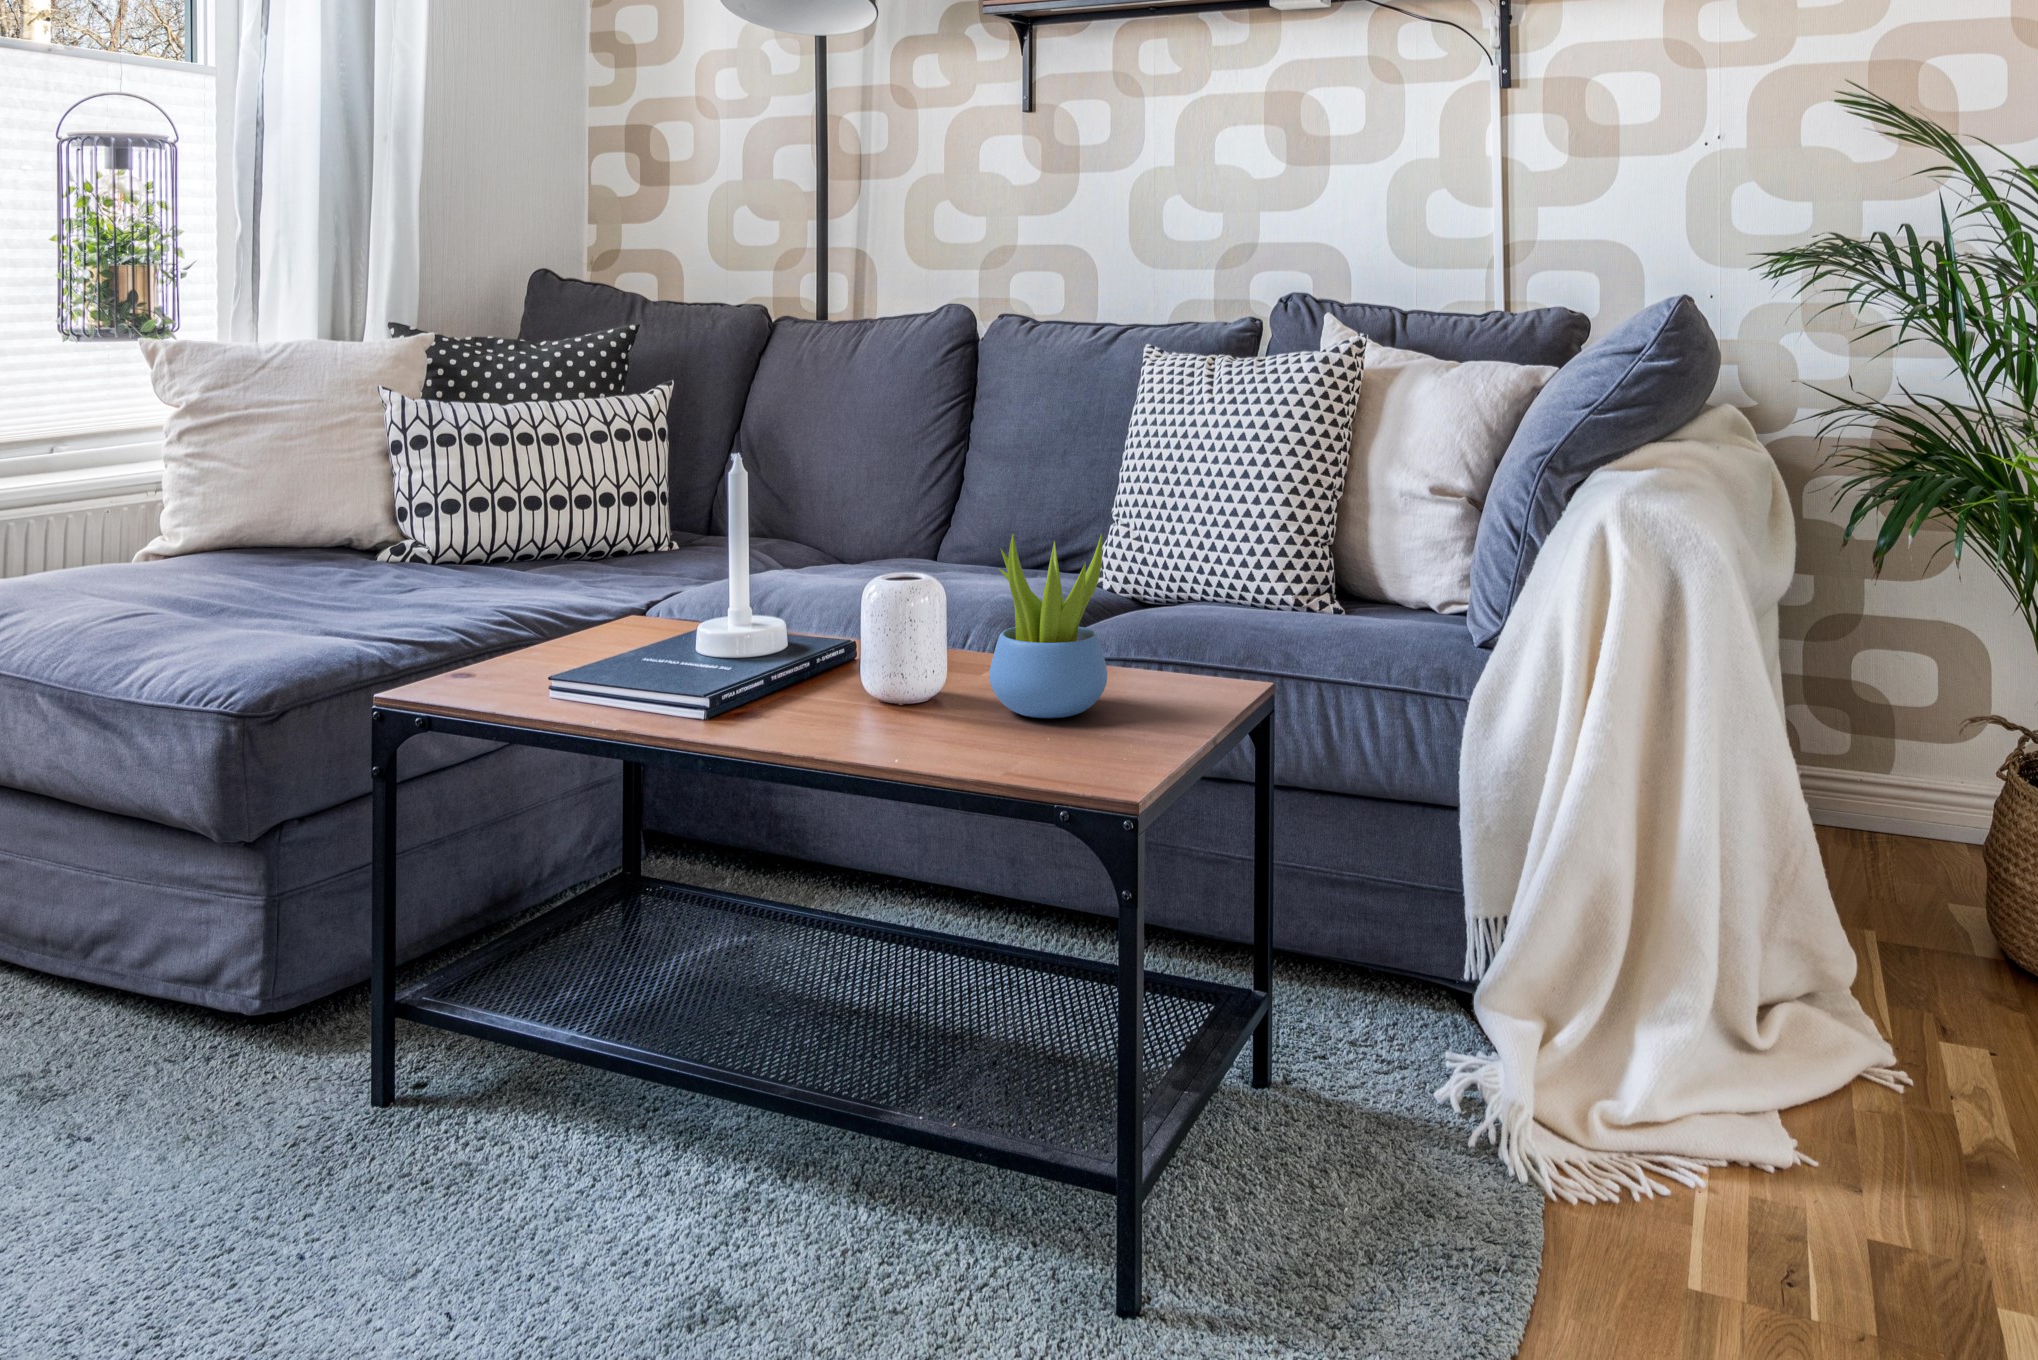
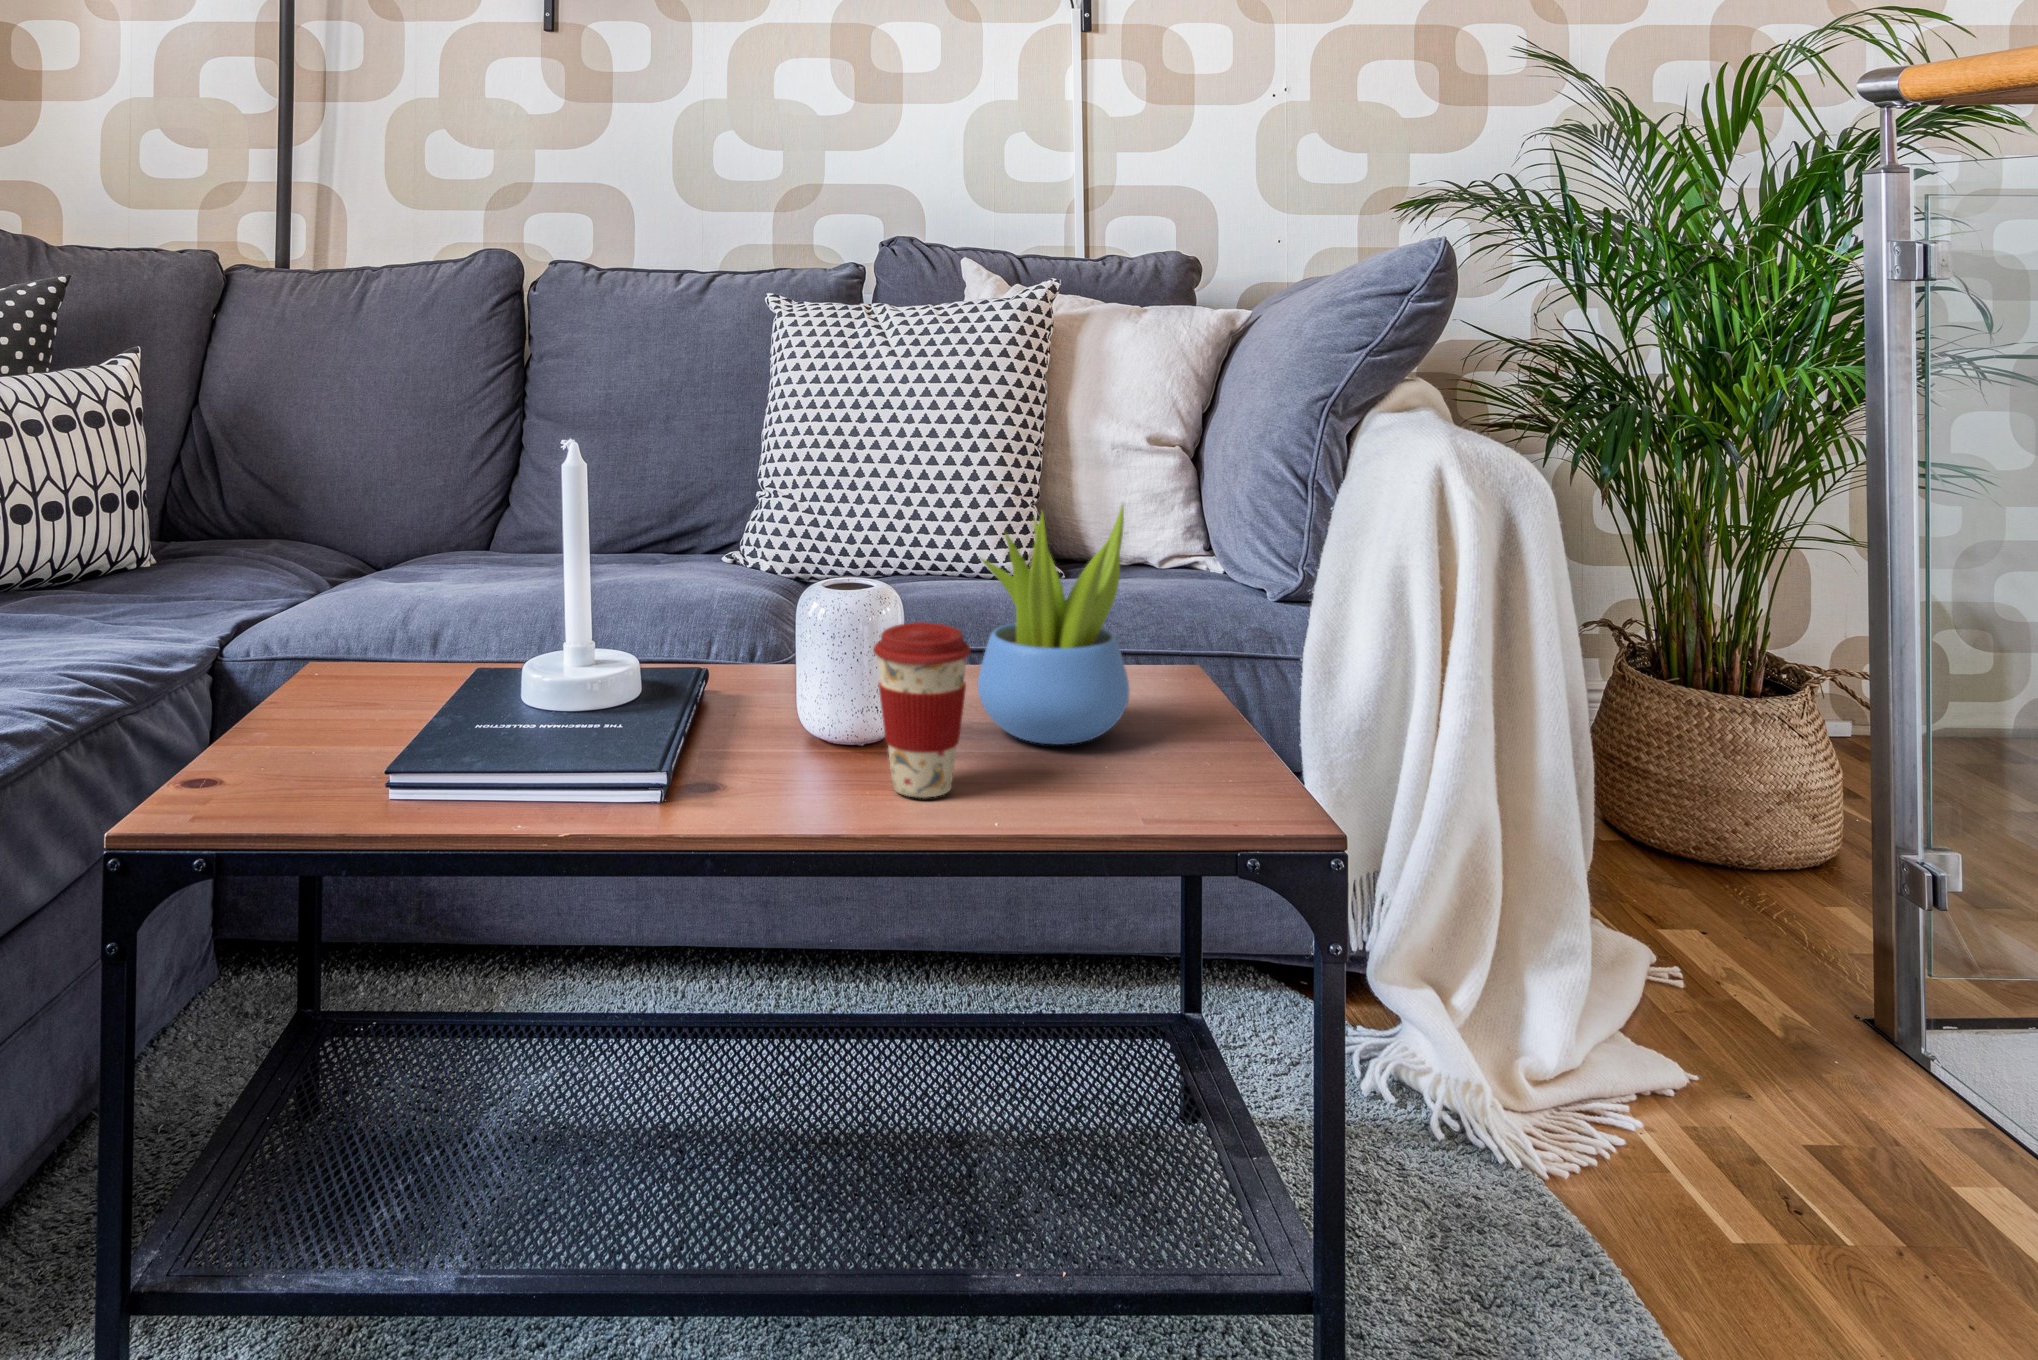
coffee cup: none [854,609,925,735] -> present [873,622,971,798]

